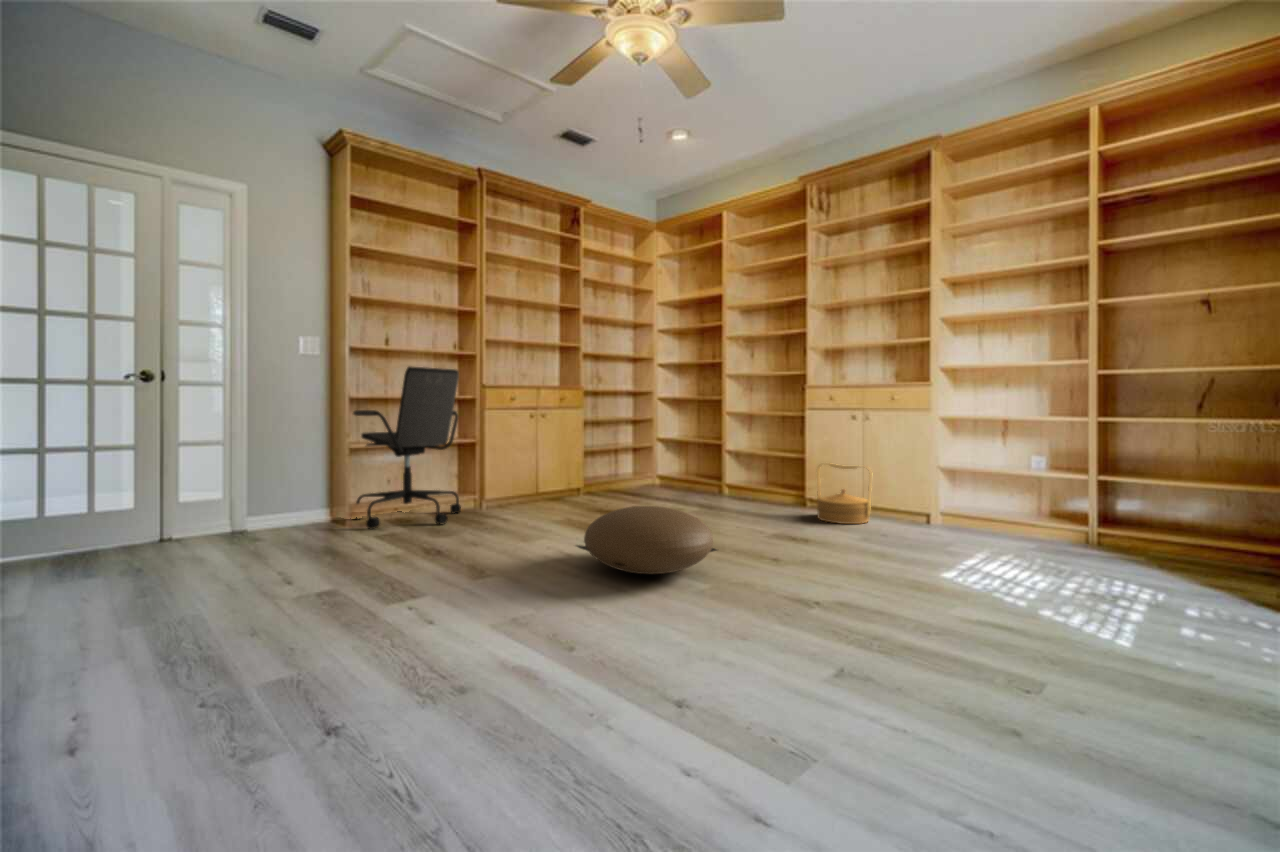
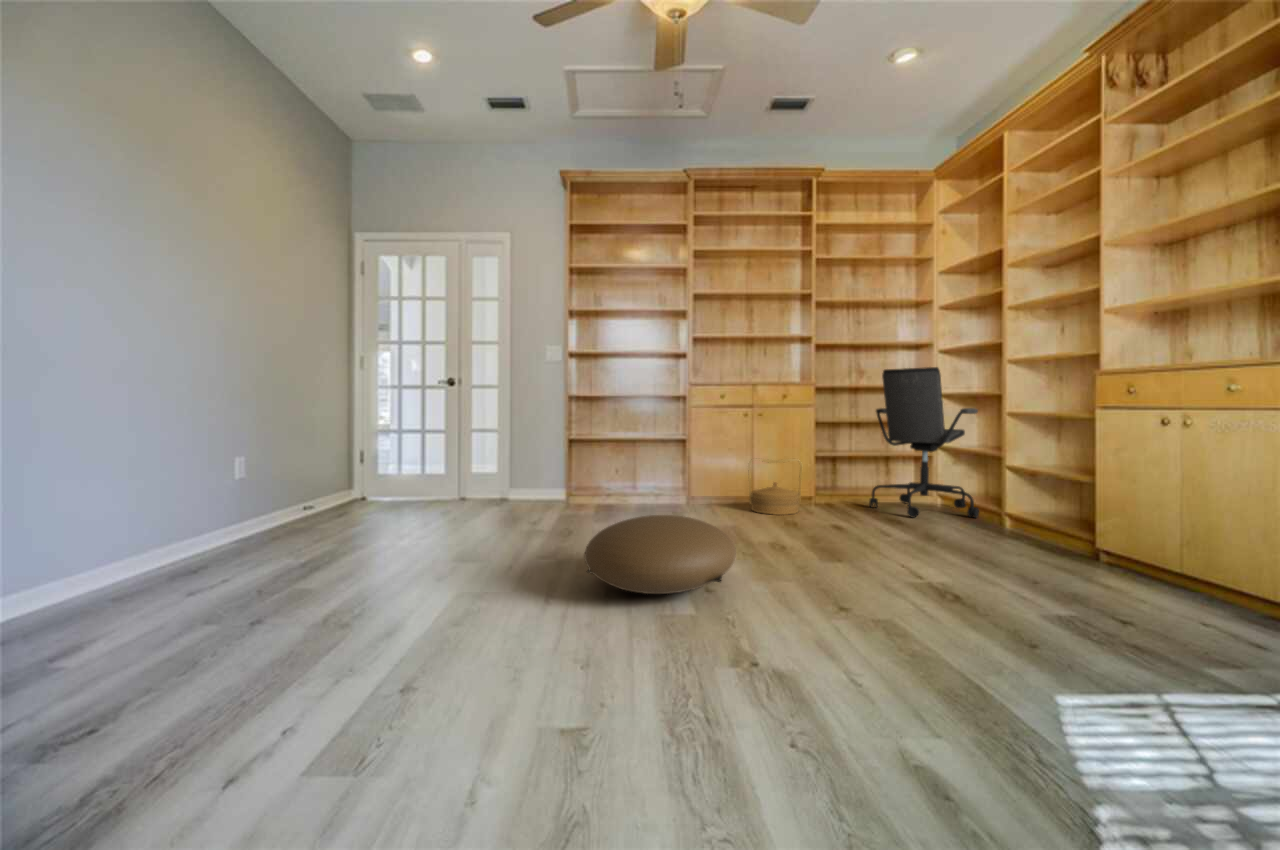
office chair: present [353,366,461,529] -> present [869,367,979,518]
woven basket: present [817,464,872,524] -> present [748,459,802,515]

